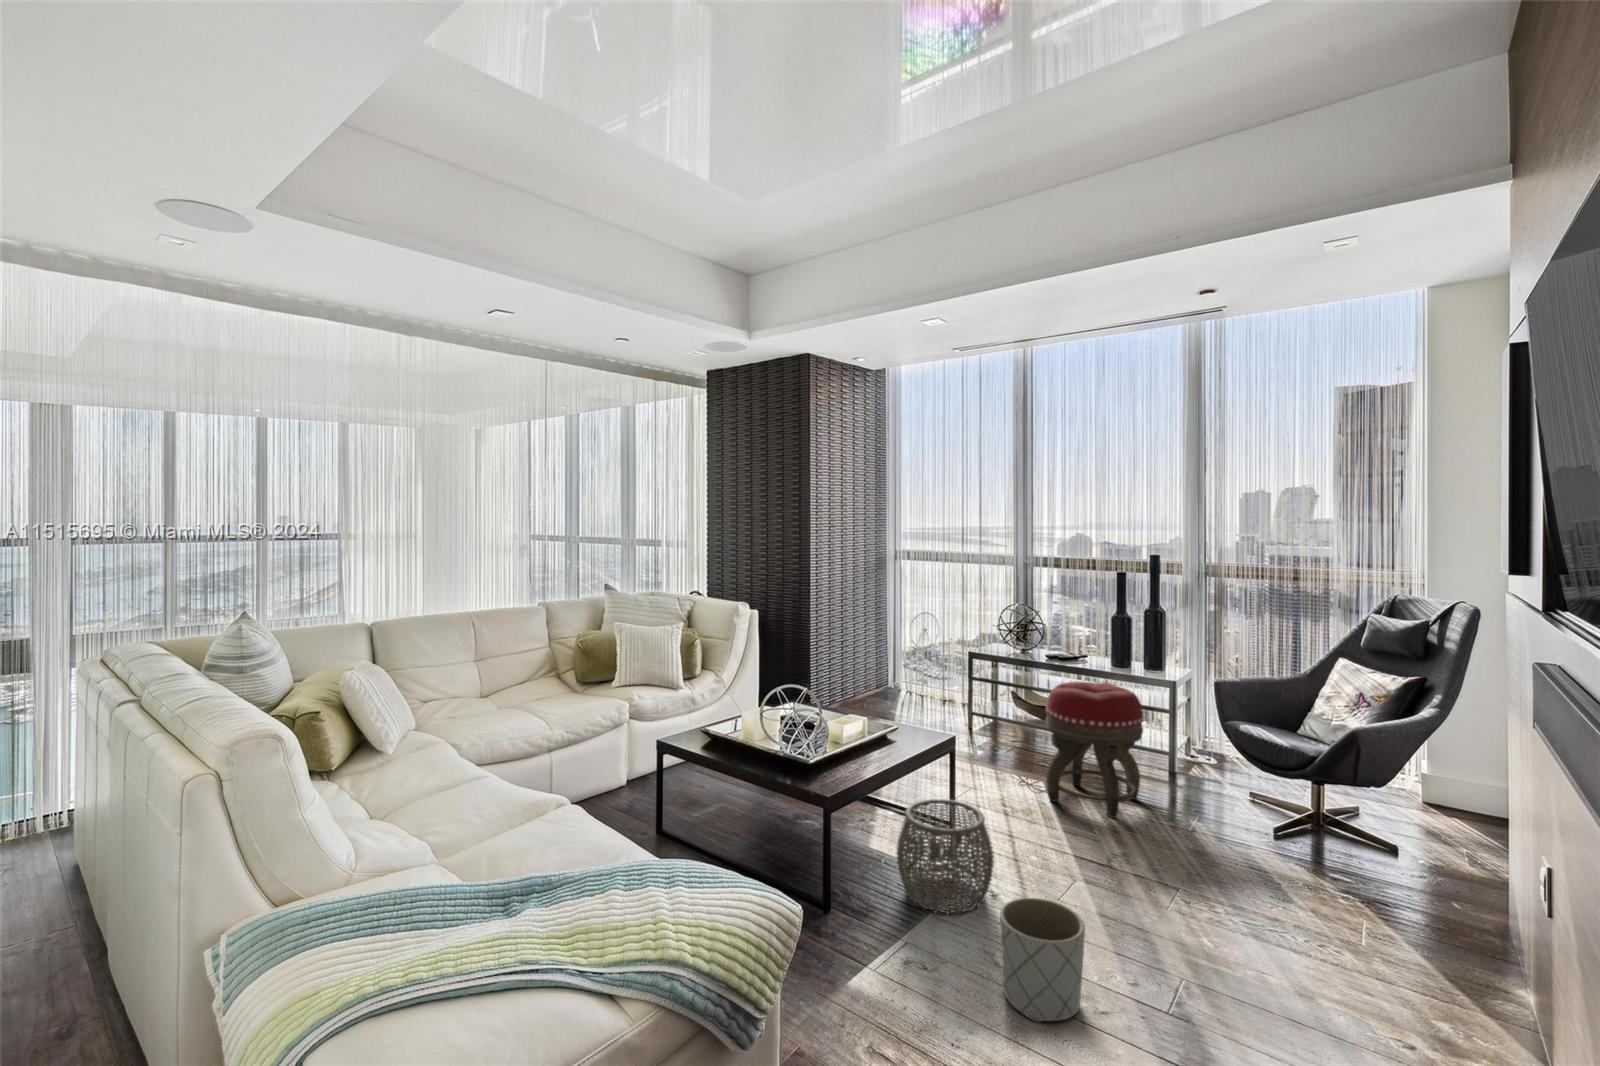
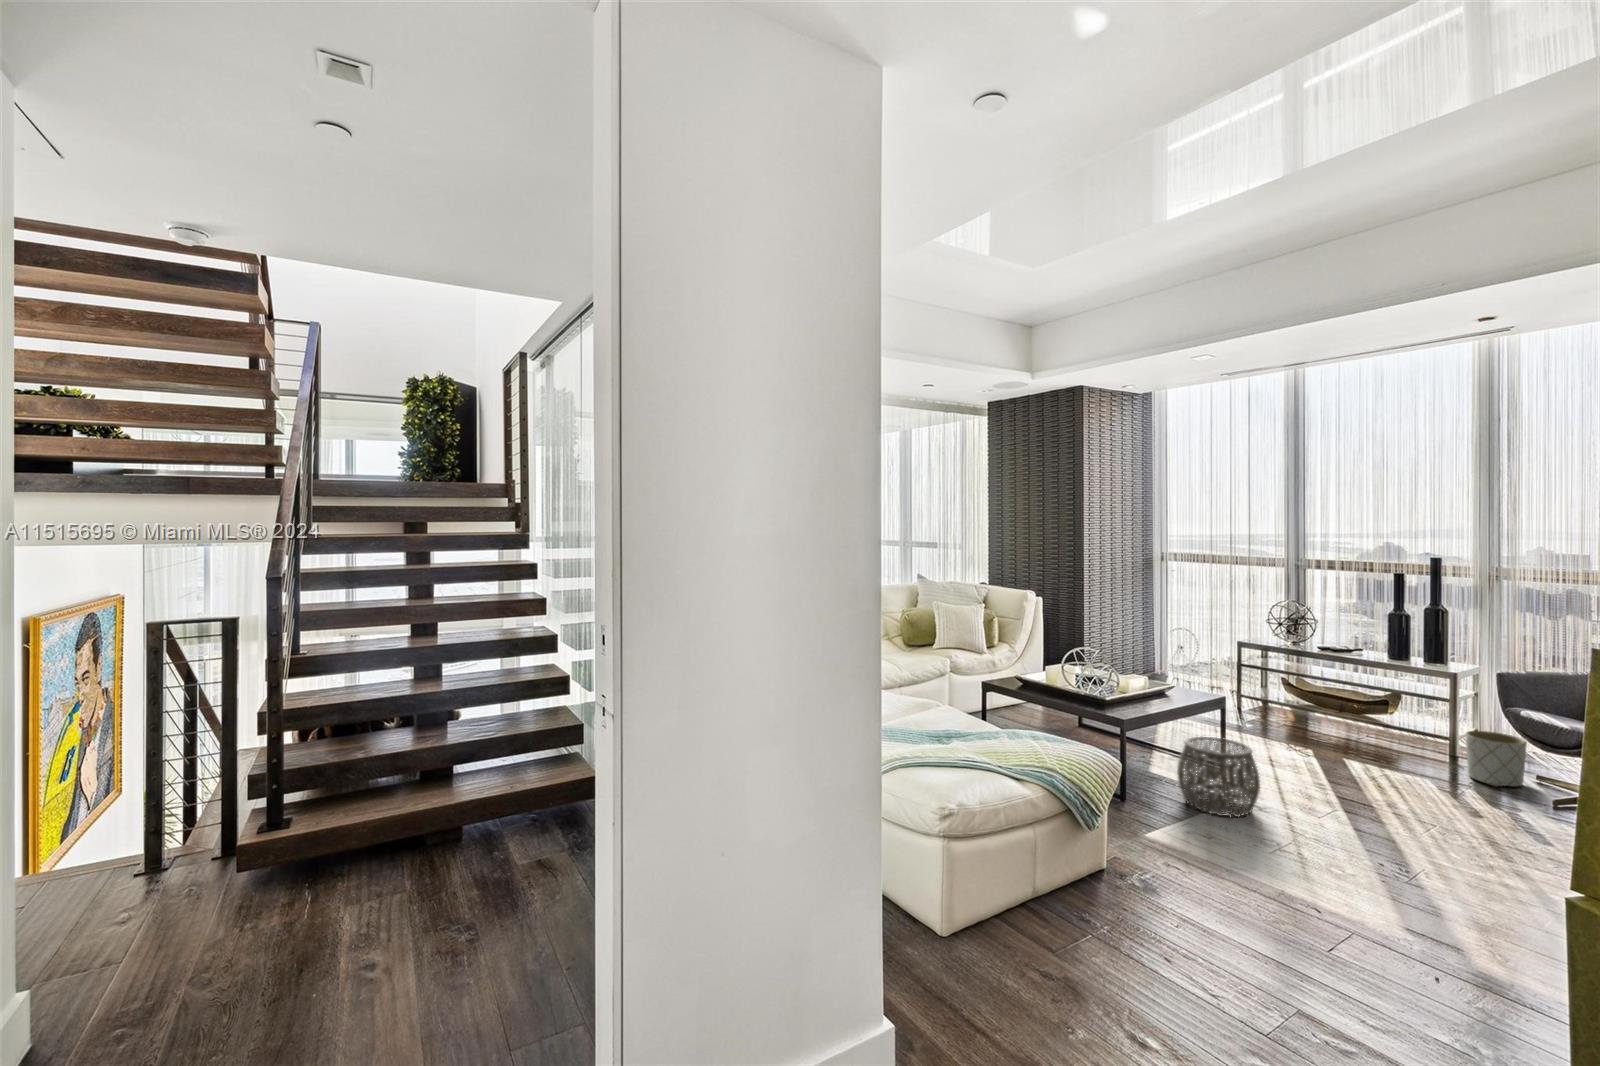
footstool: present [1046,682,1143,818] -> none [1314,665,1414,780]
planter: present [1000,898,1085,1022] -> present [1465,731,1527,787]

